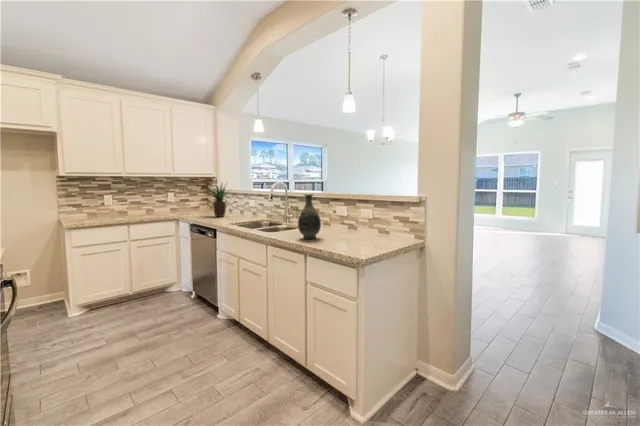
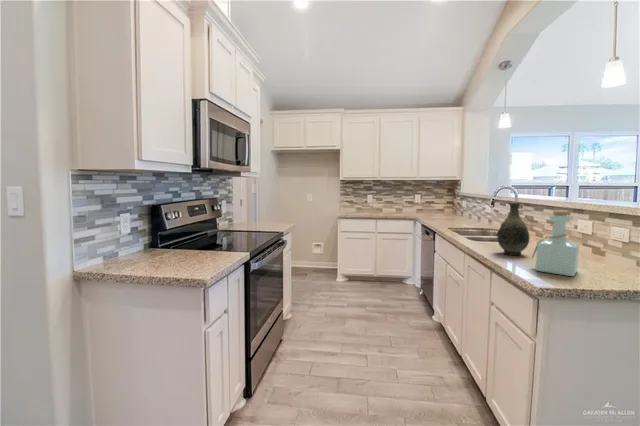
potted plant: present [208,184,226,217] -> none [441,185,472,221]
bottle: none [337,199,367,247] -> present [532,210,579,276]

